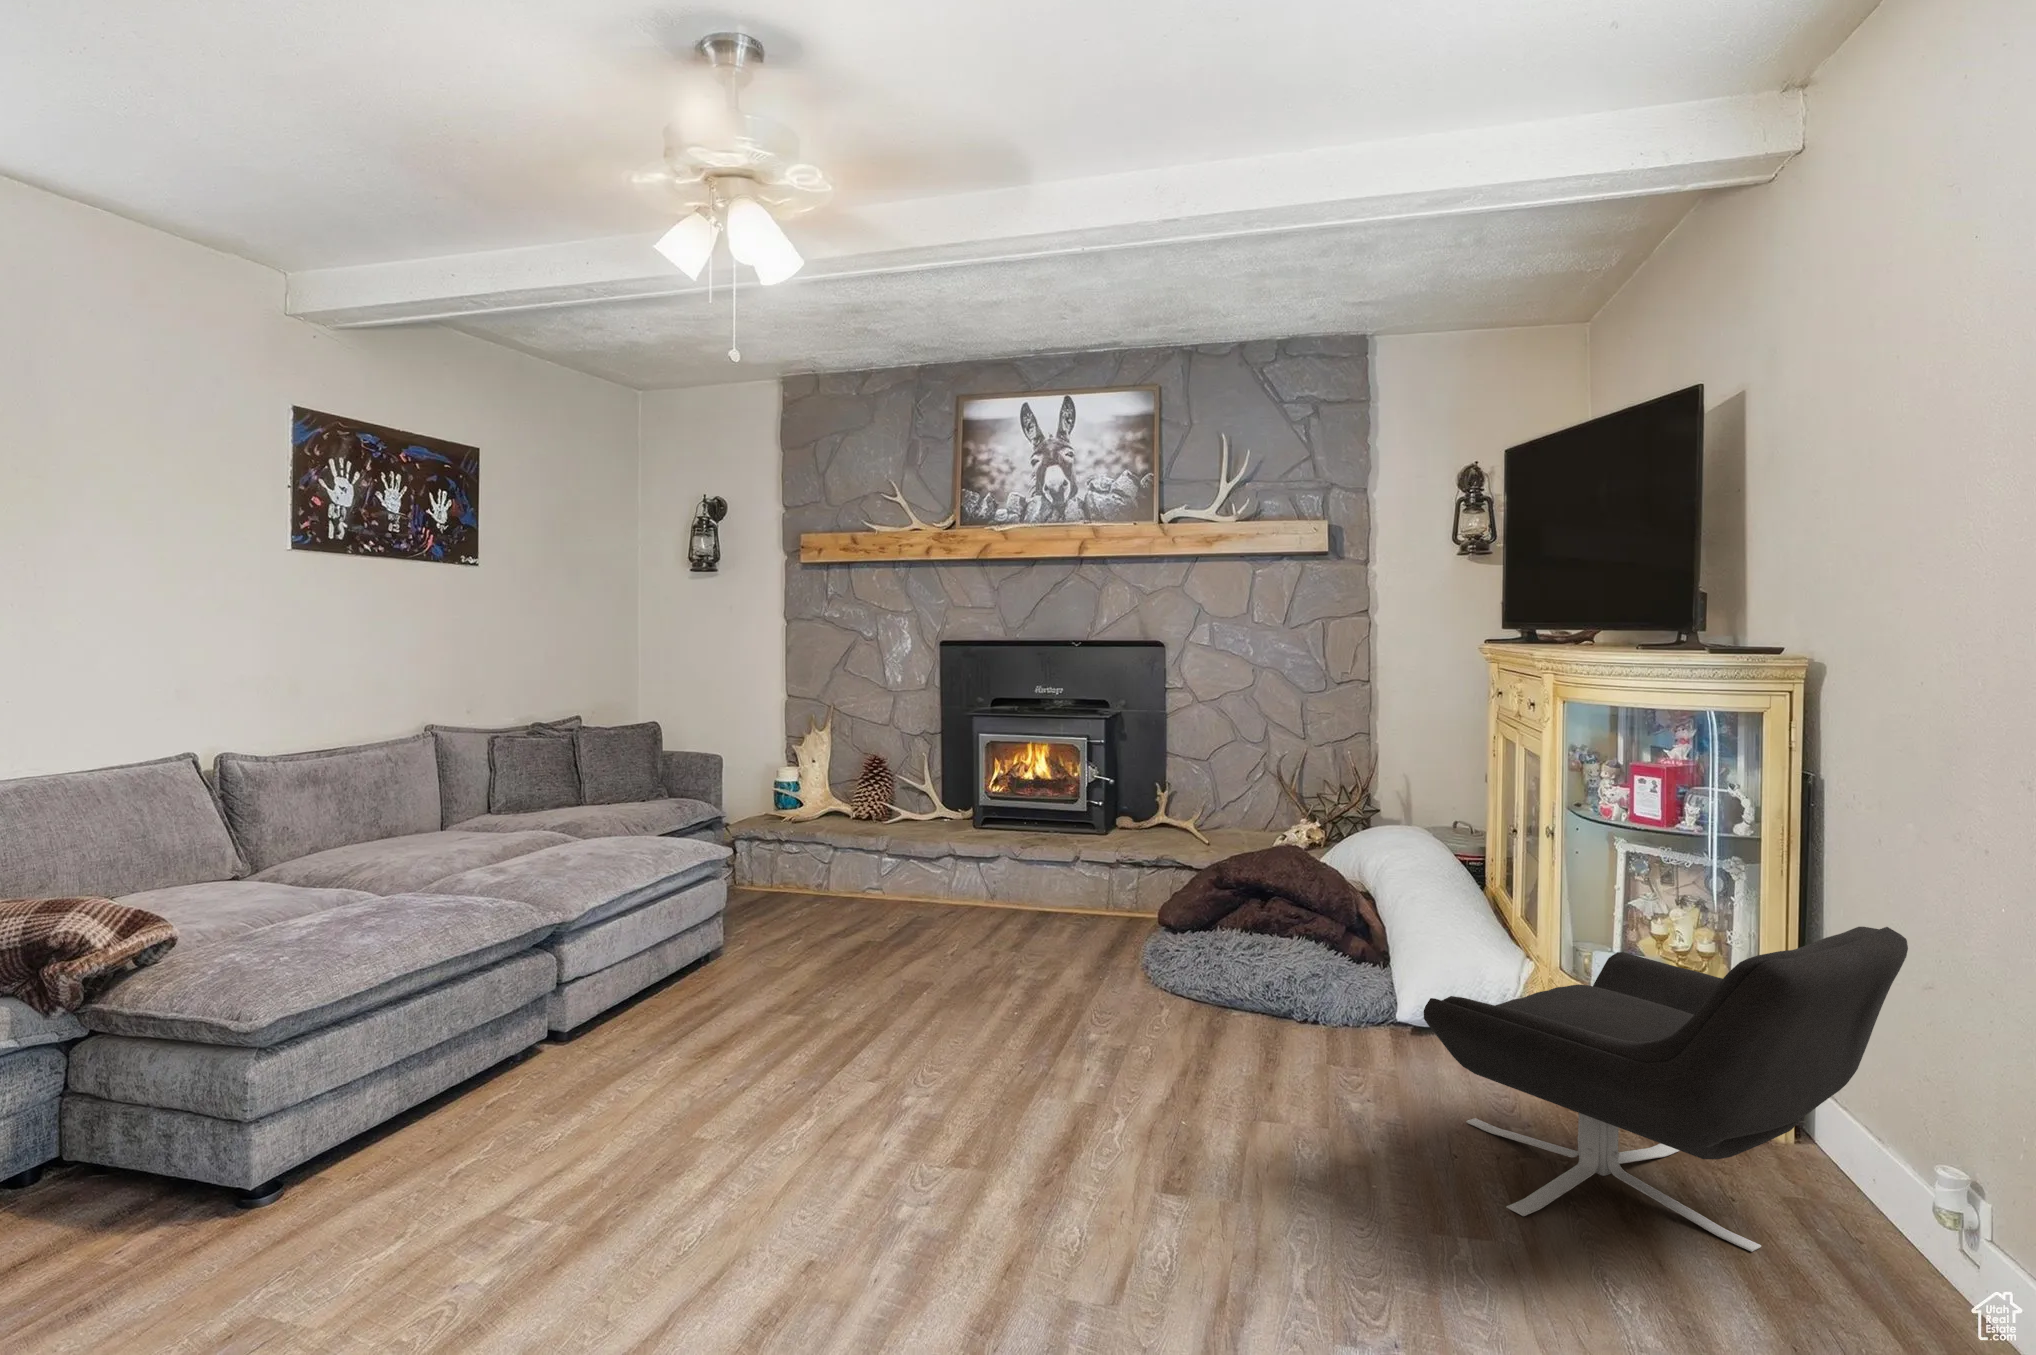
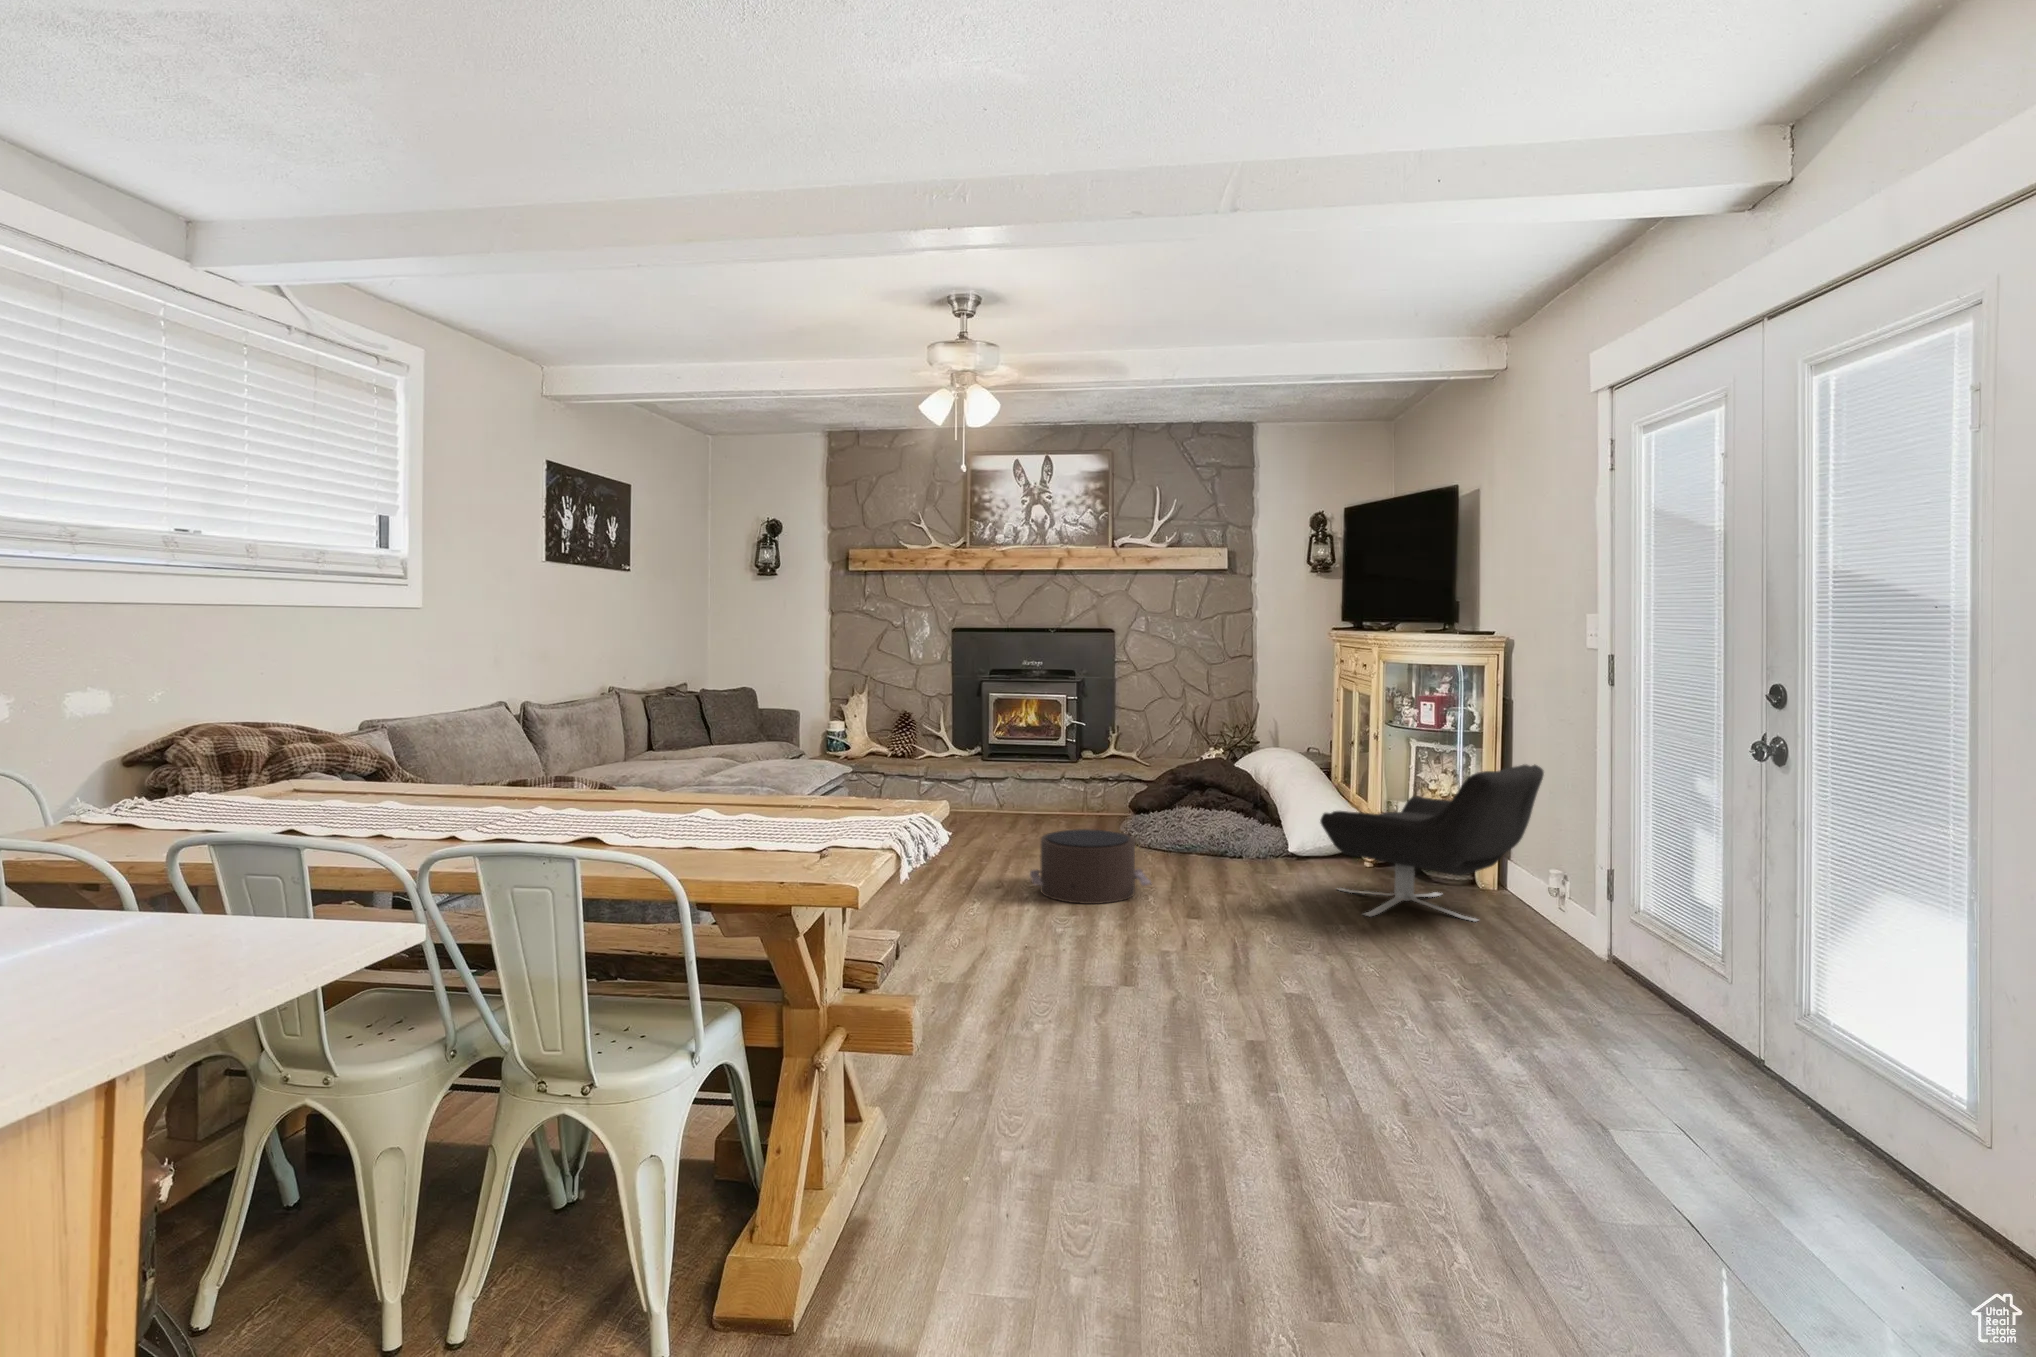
pouf: none [901,983,1115,1137] -> present [1030,829,1151,904]

